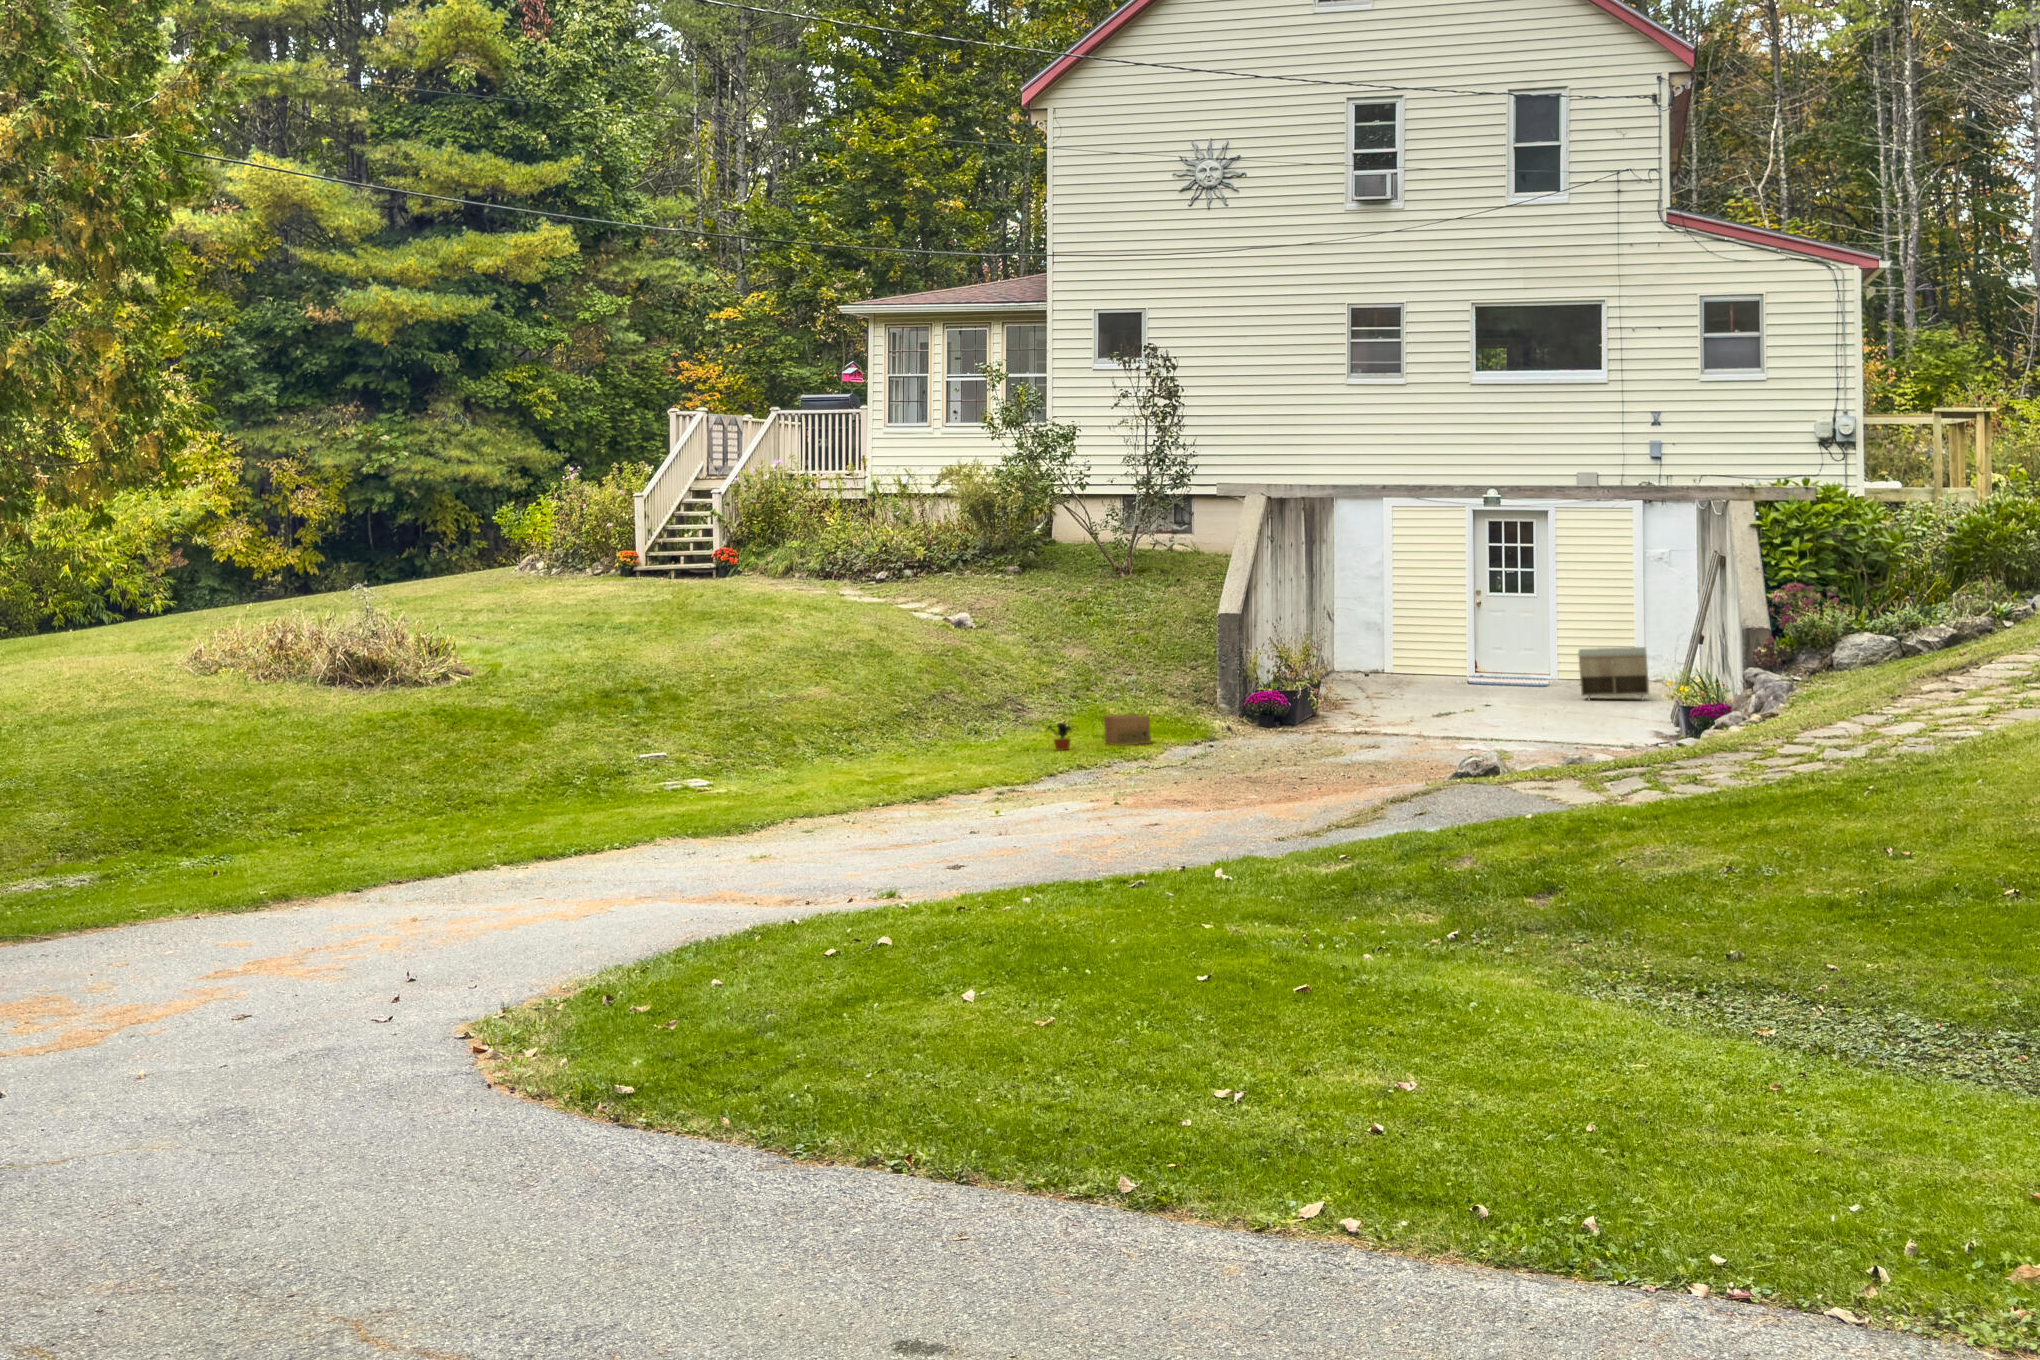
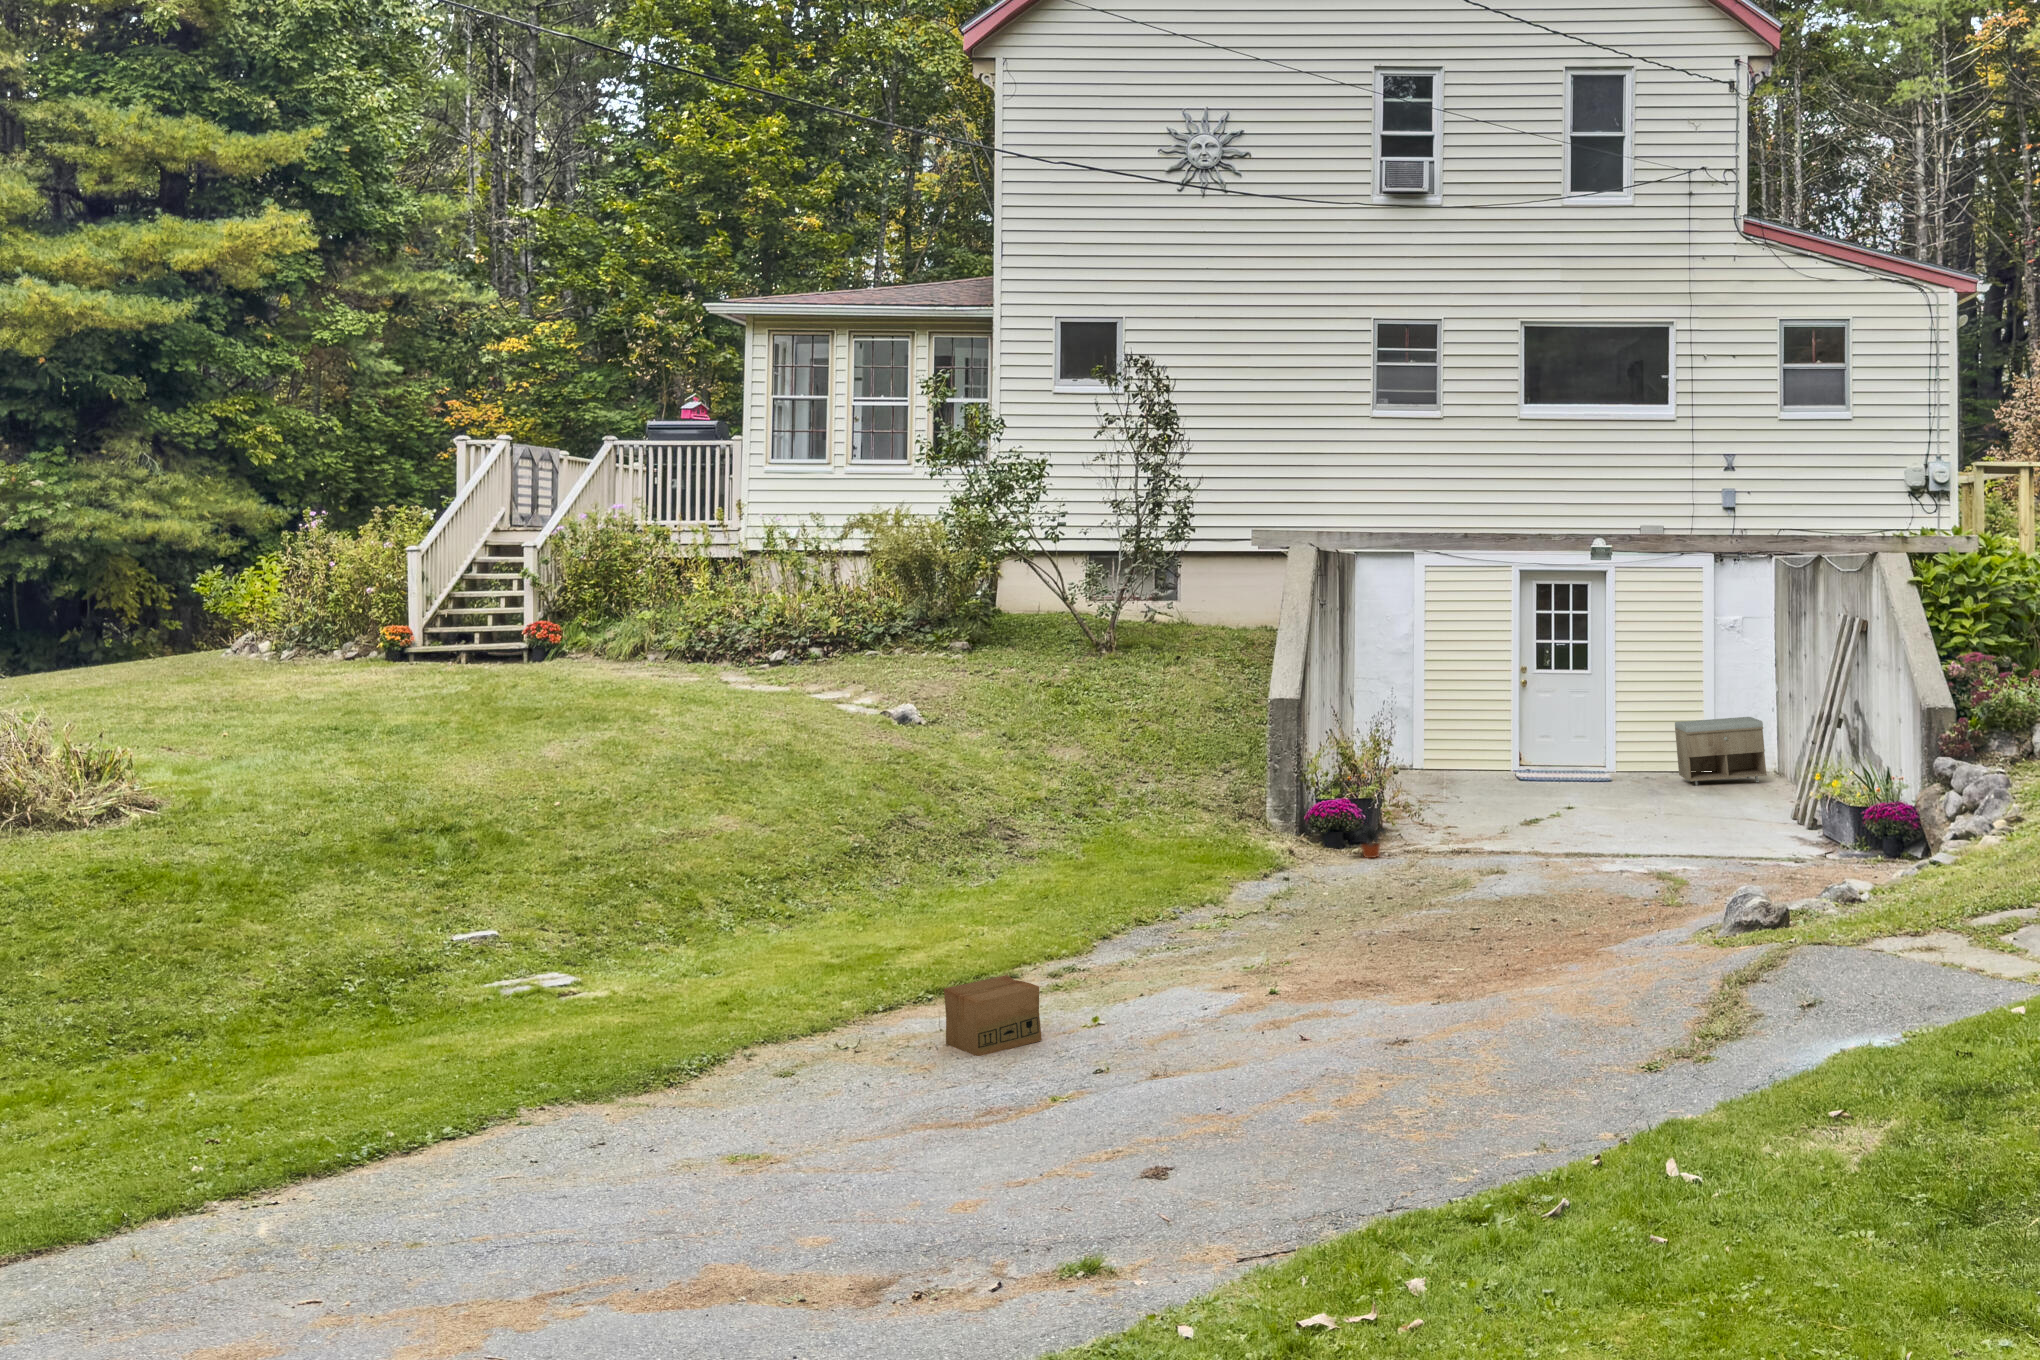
cardboard box: present [1104,714,1151,745] -> present [944,975,1042,1056]
potted plant: present [1047,723,1072,750] -> present [1355,825,1388,858]

